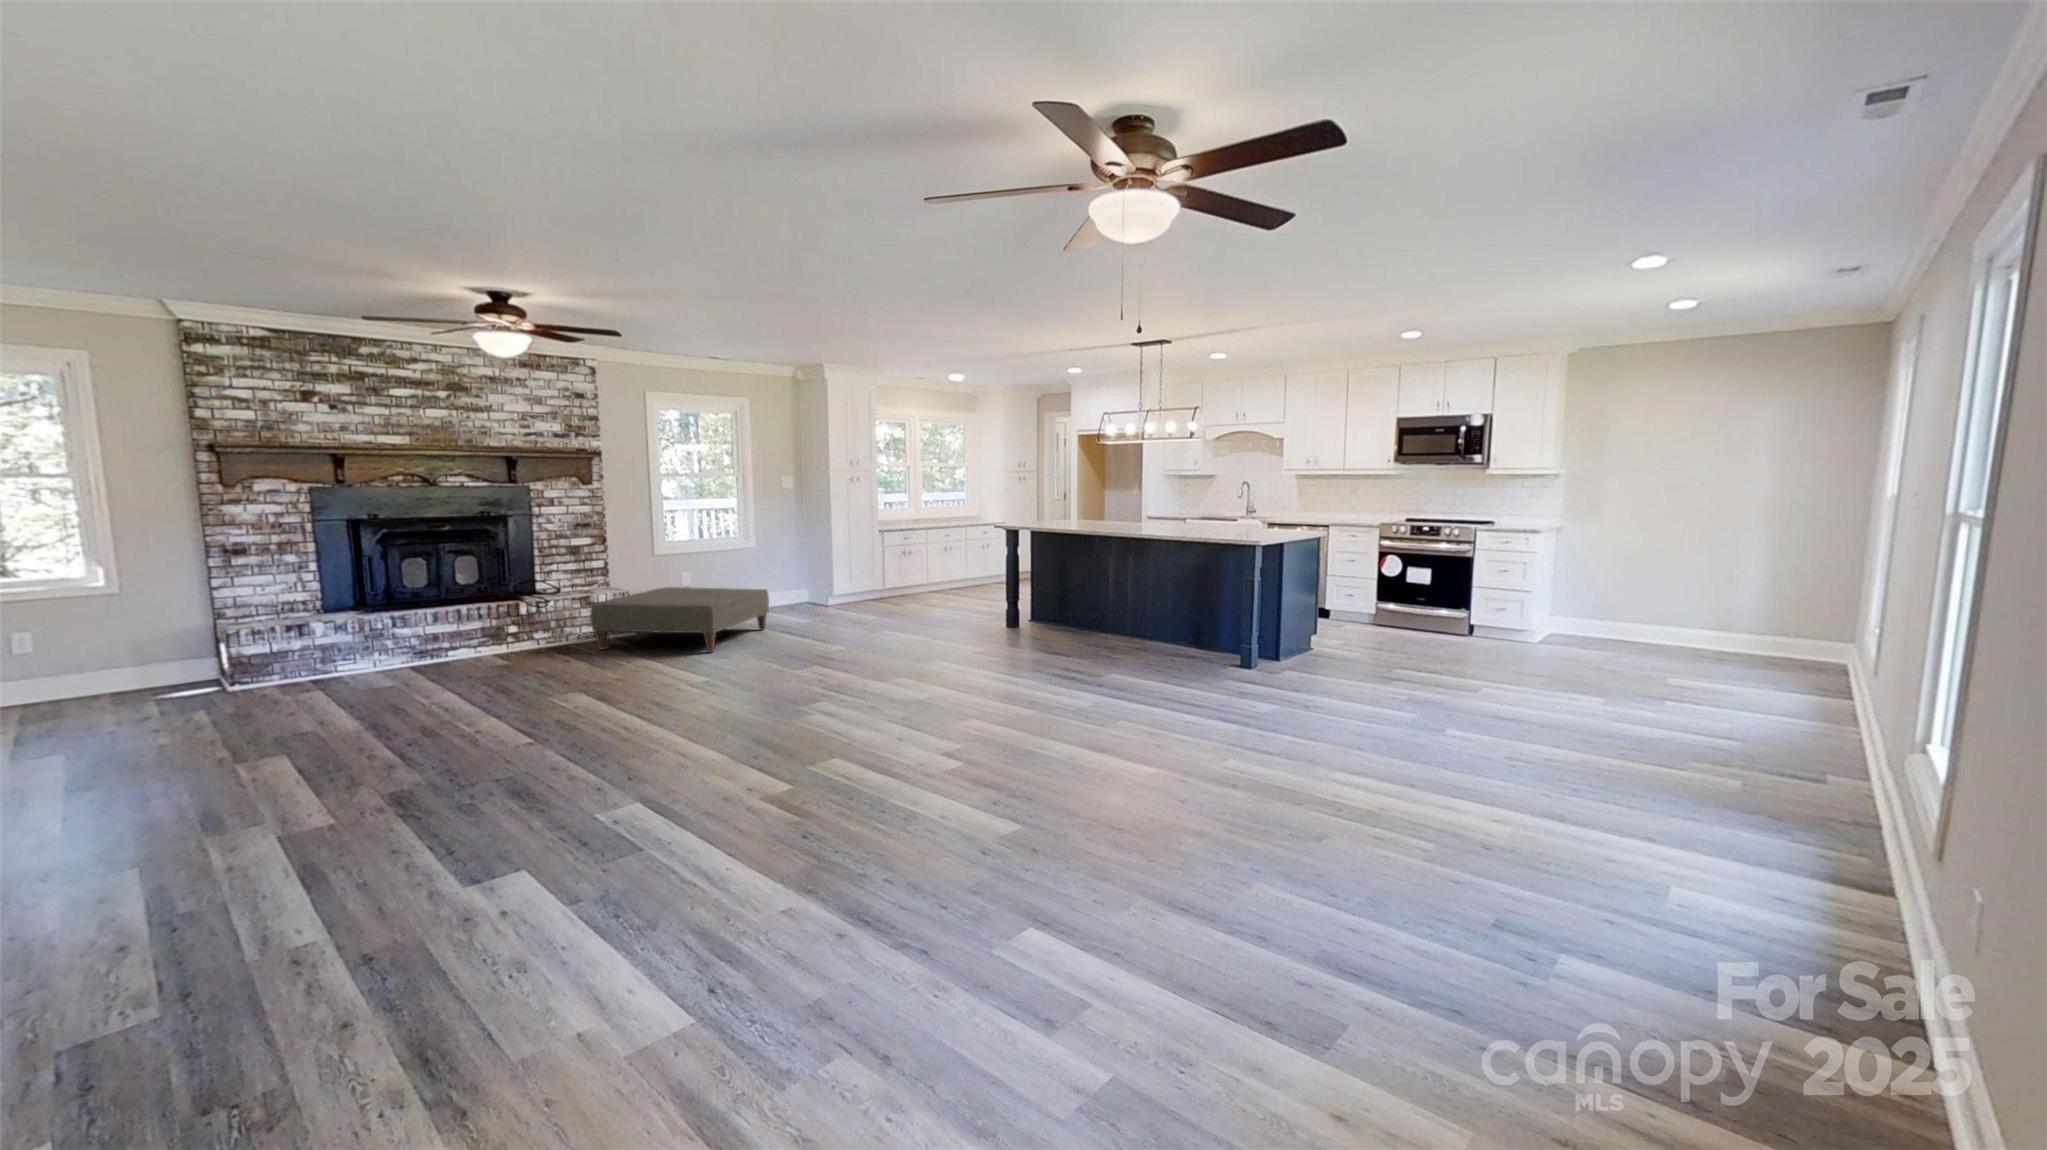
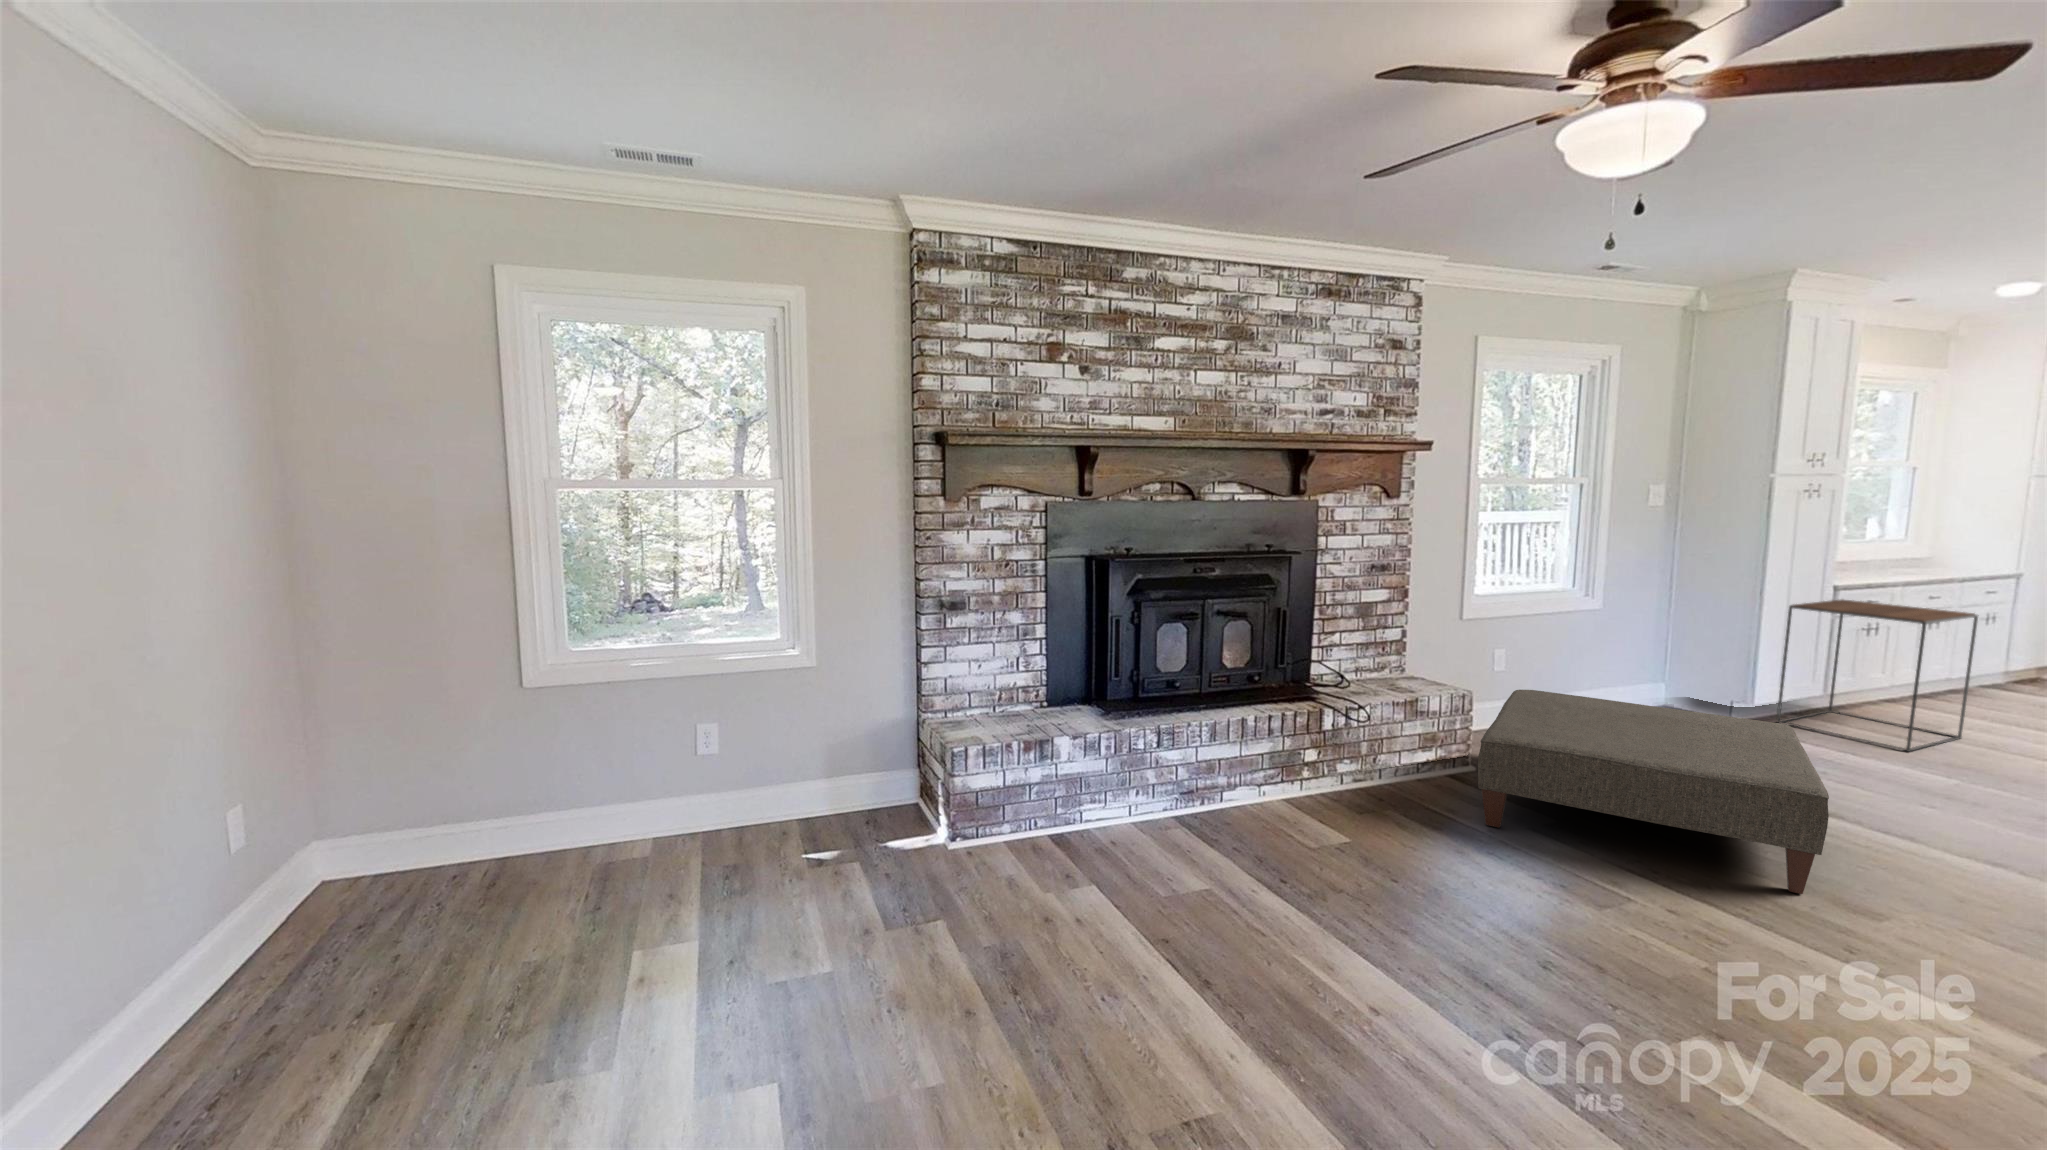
side table: none [841,536,916,606] -> present [1776,599,1978,752]

